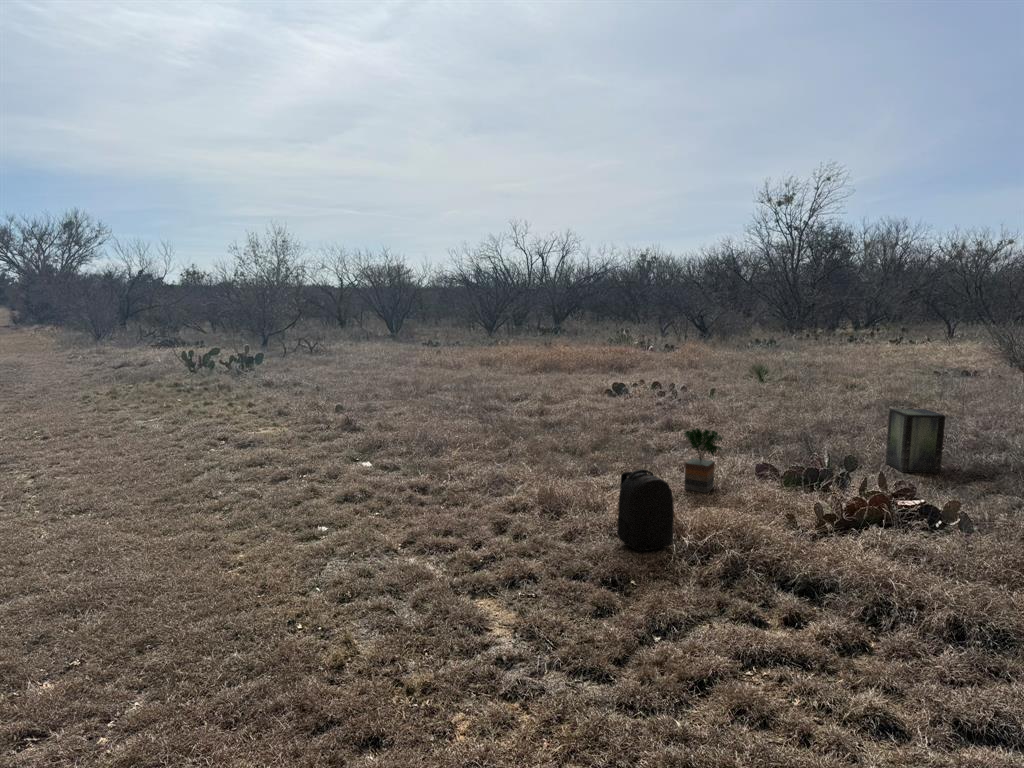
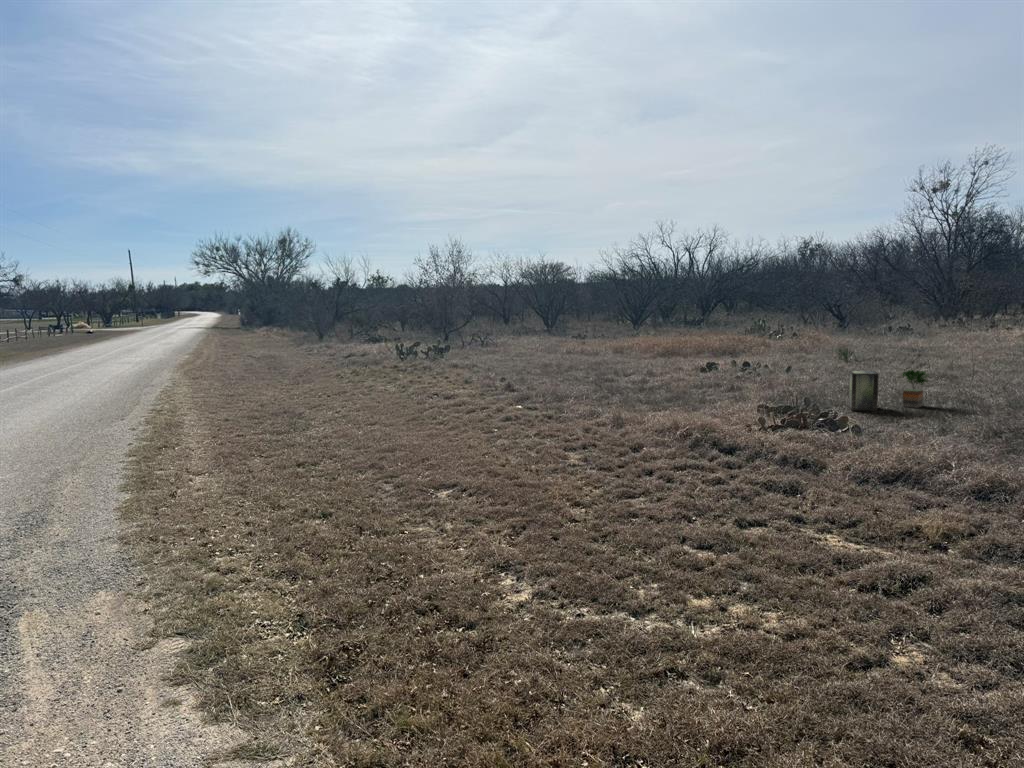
potted tree: present [683,428,723,493] -> present [903,370,928,408]
backpack: present [617,469,674,551] -> none [640,395,667,435]

